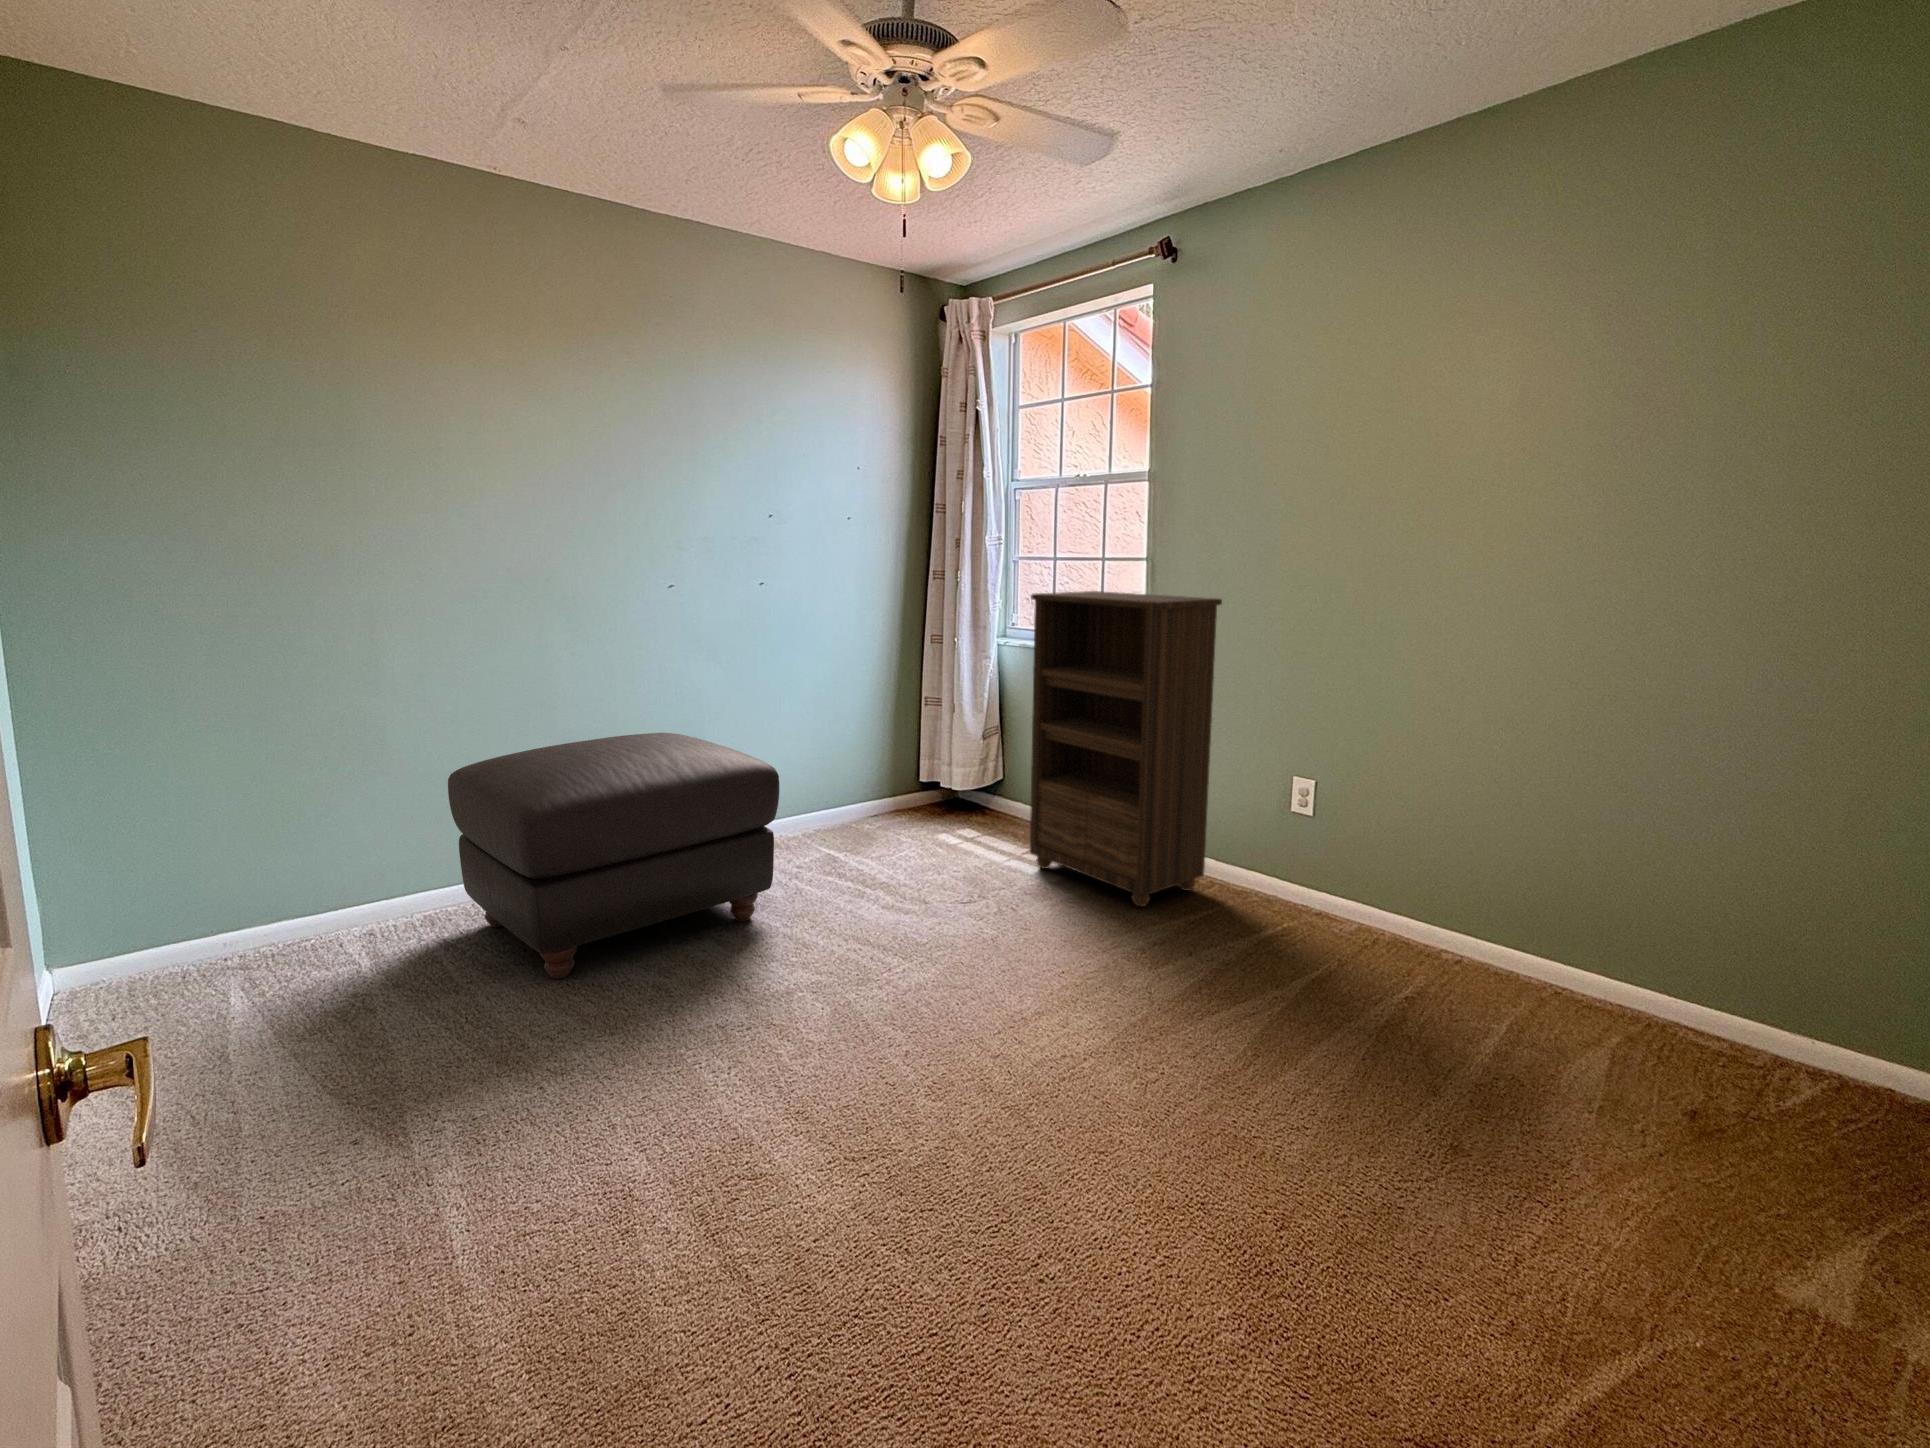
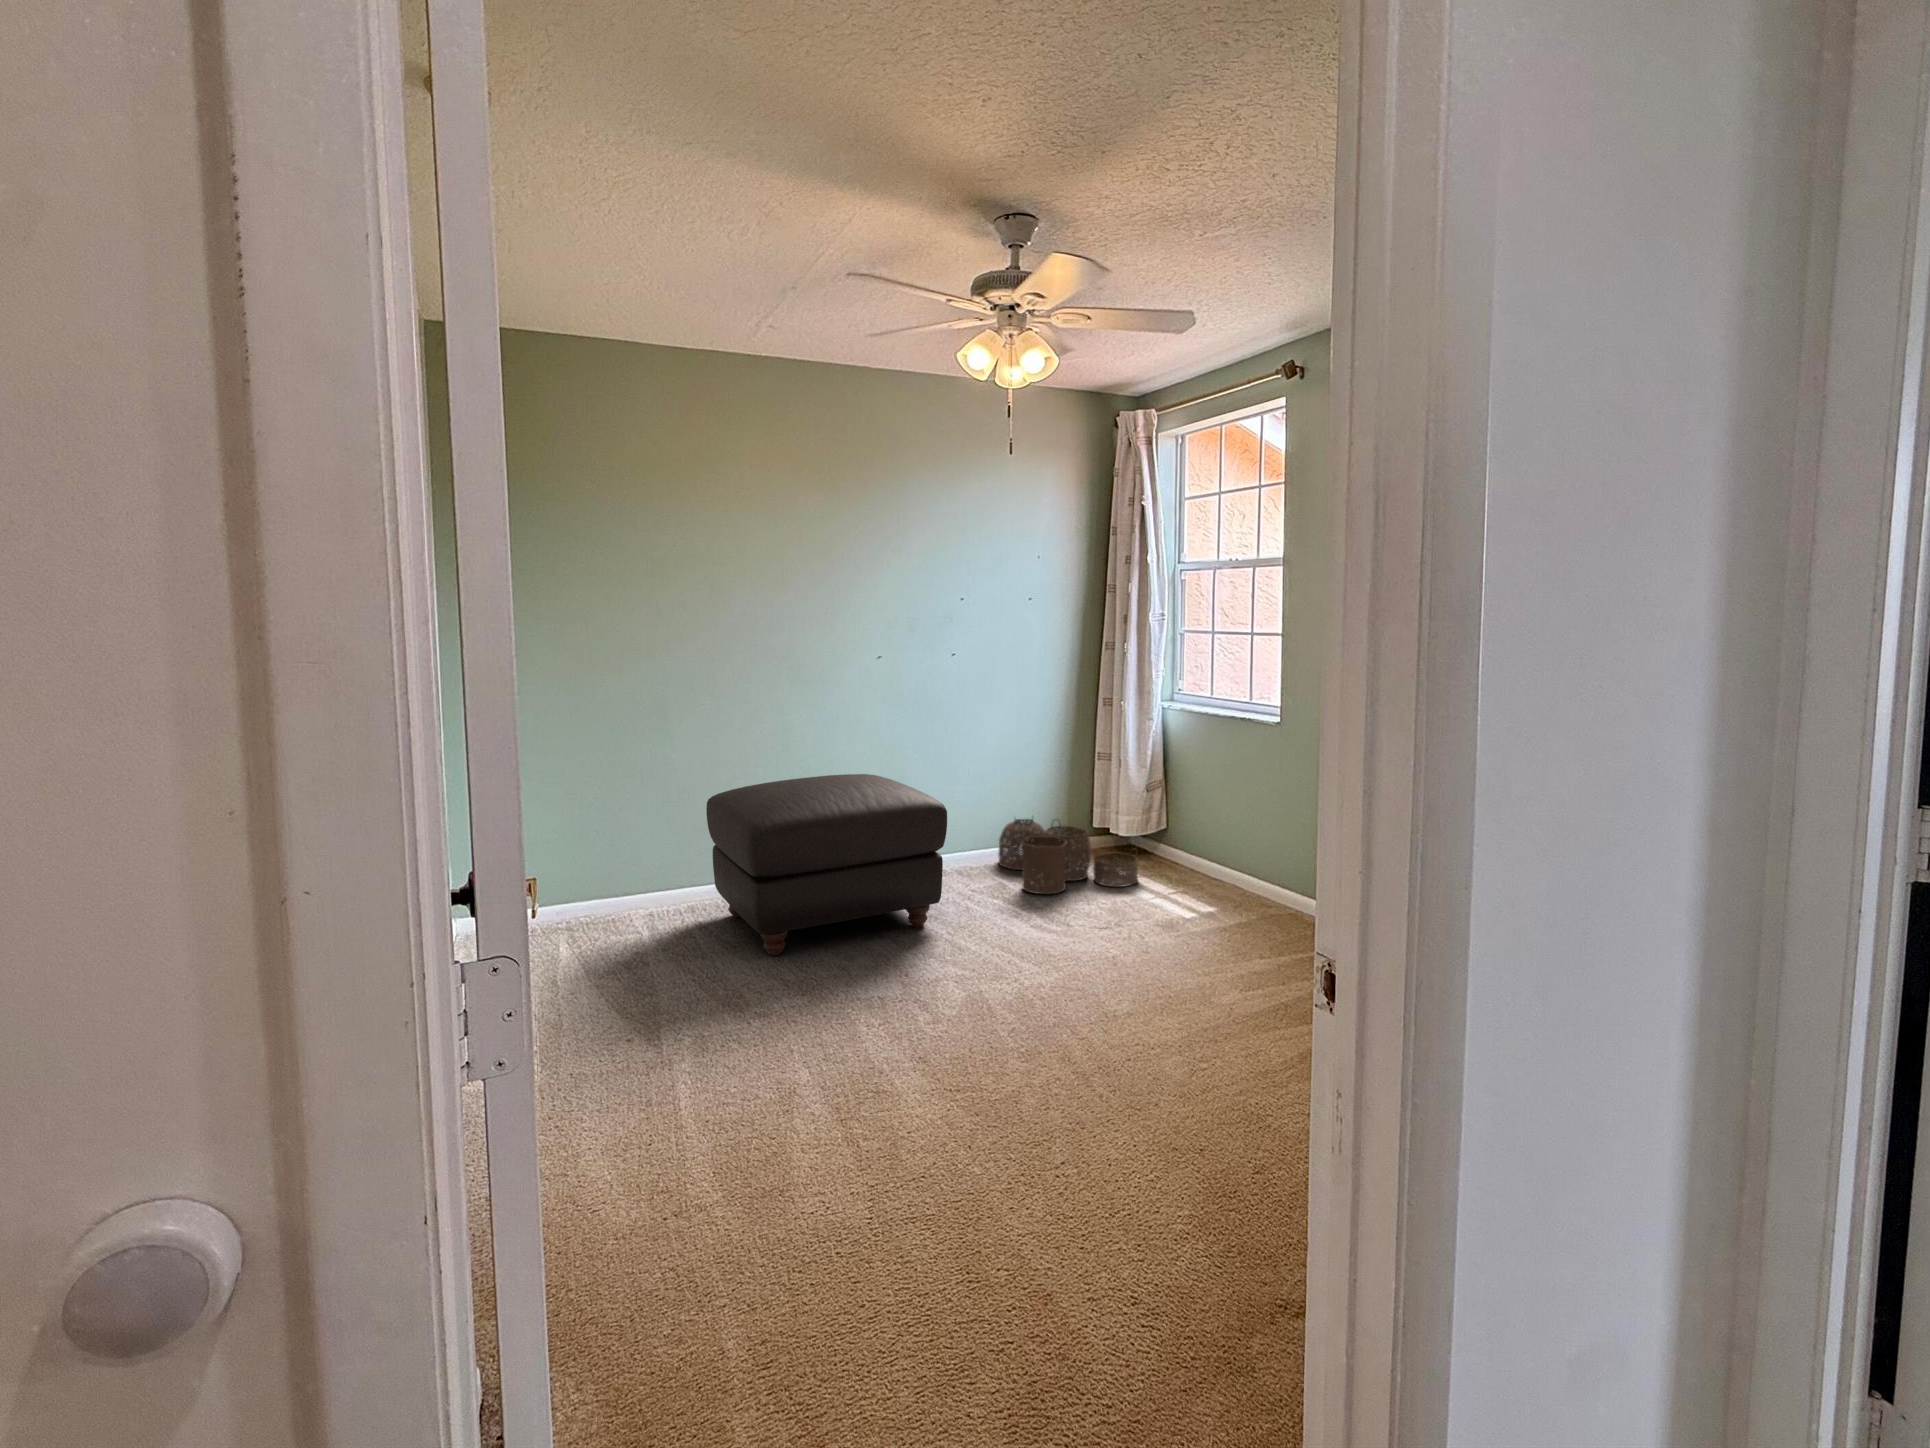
bookshelf: present [1030,591,1222,906] -> none [1169,664,1330,942]
woven basket: none [819,773,985,866] -> present [999,819,1138,894]

